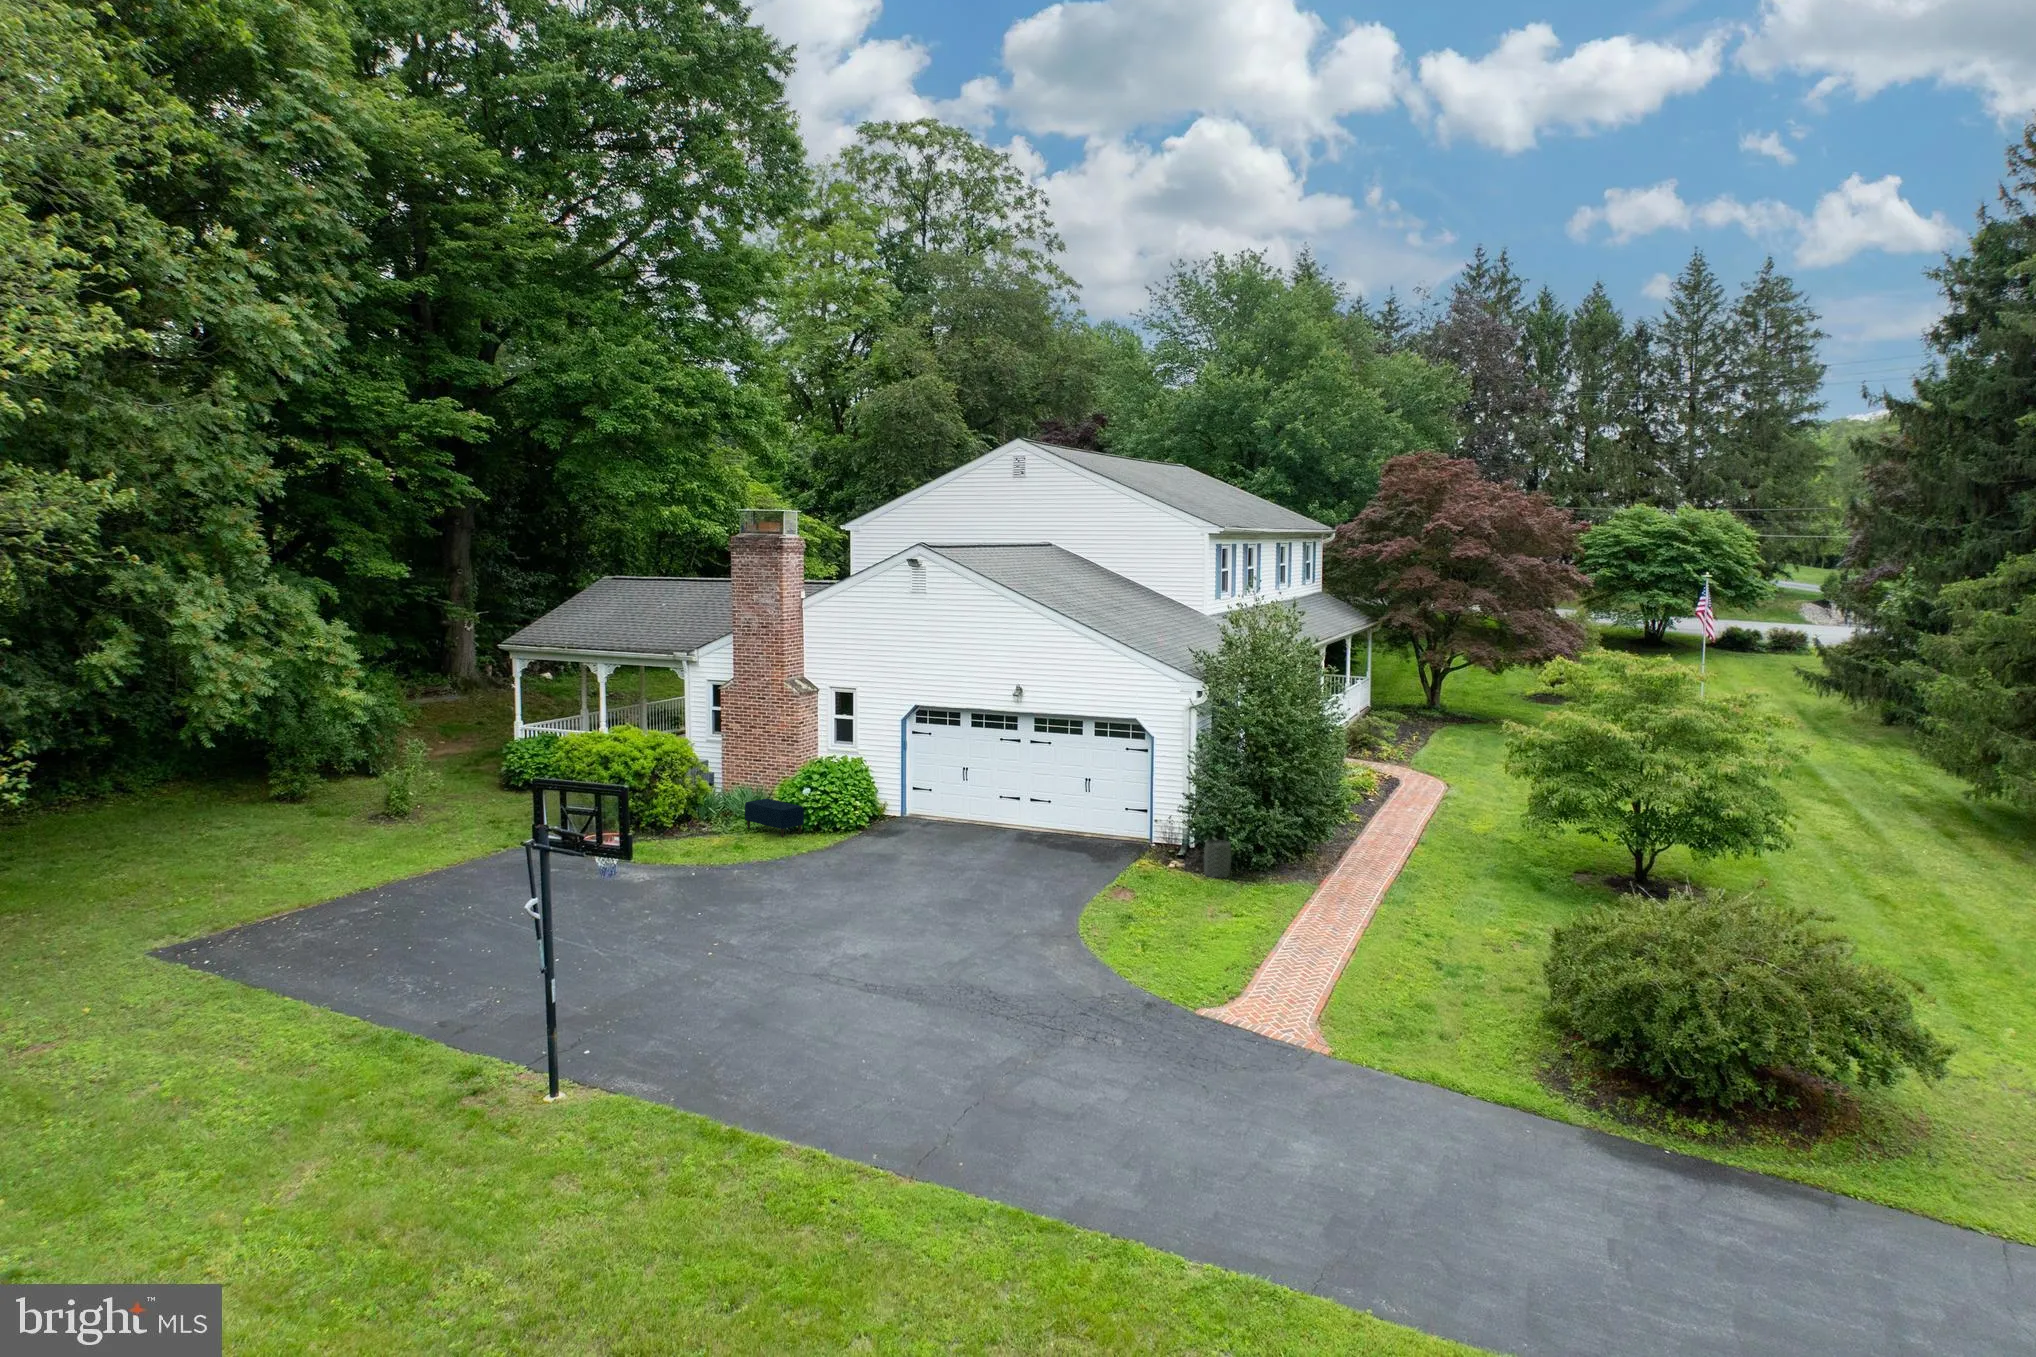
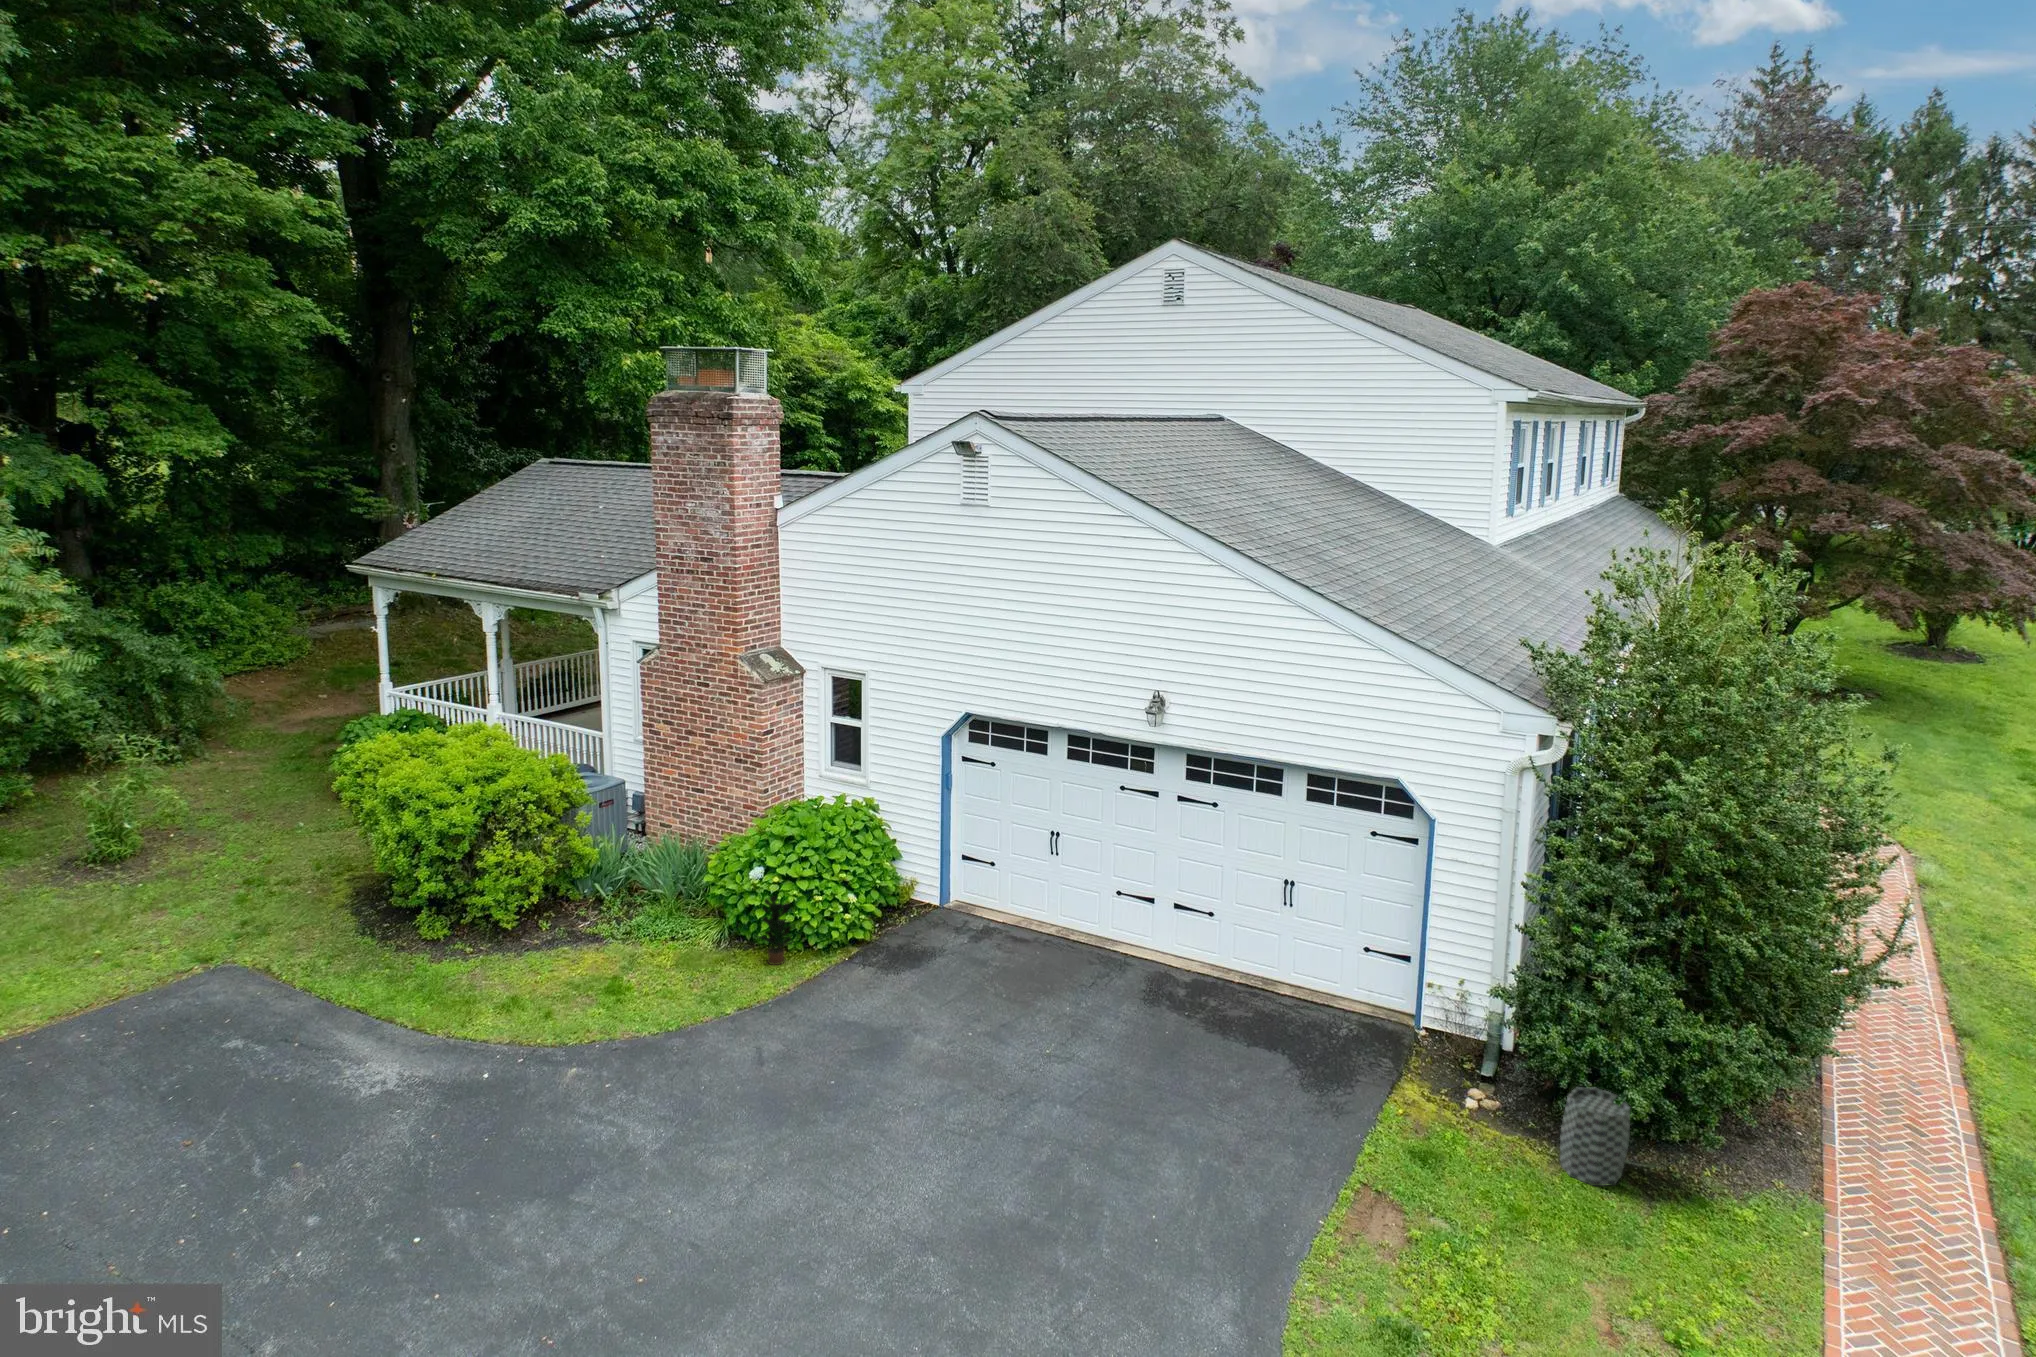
bench: present [745,799,804,837] -> none [648,876,747,964]
potted plant: none [810,800,832,837] -> present [758,896,793,965]

